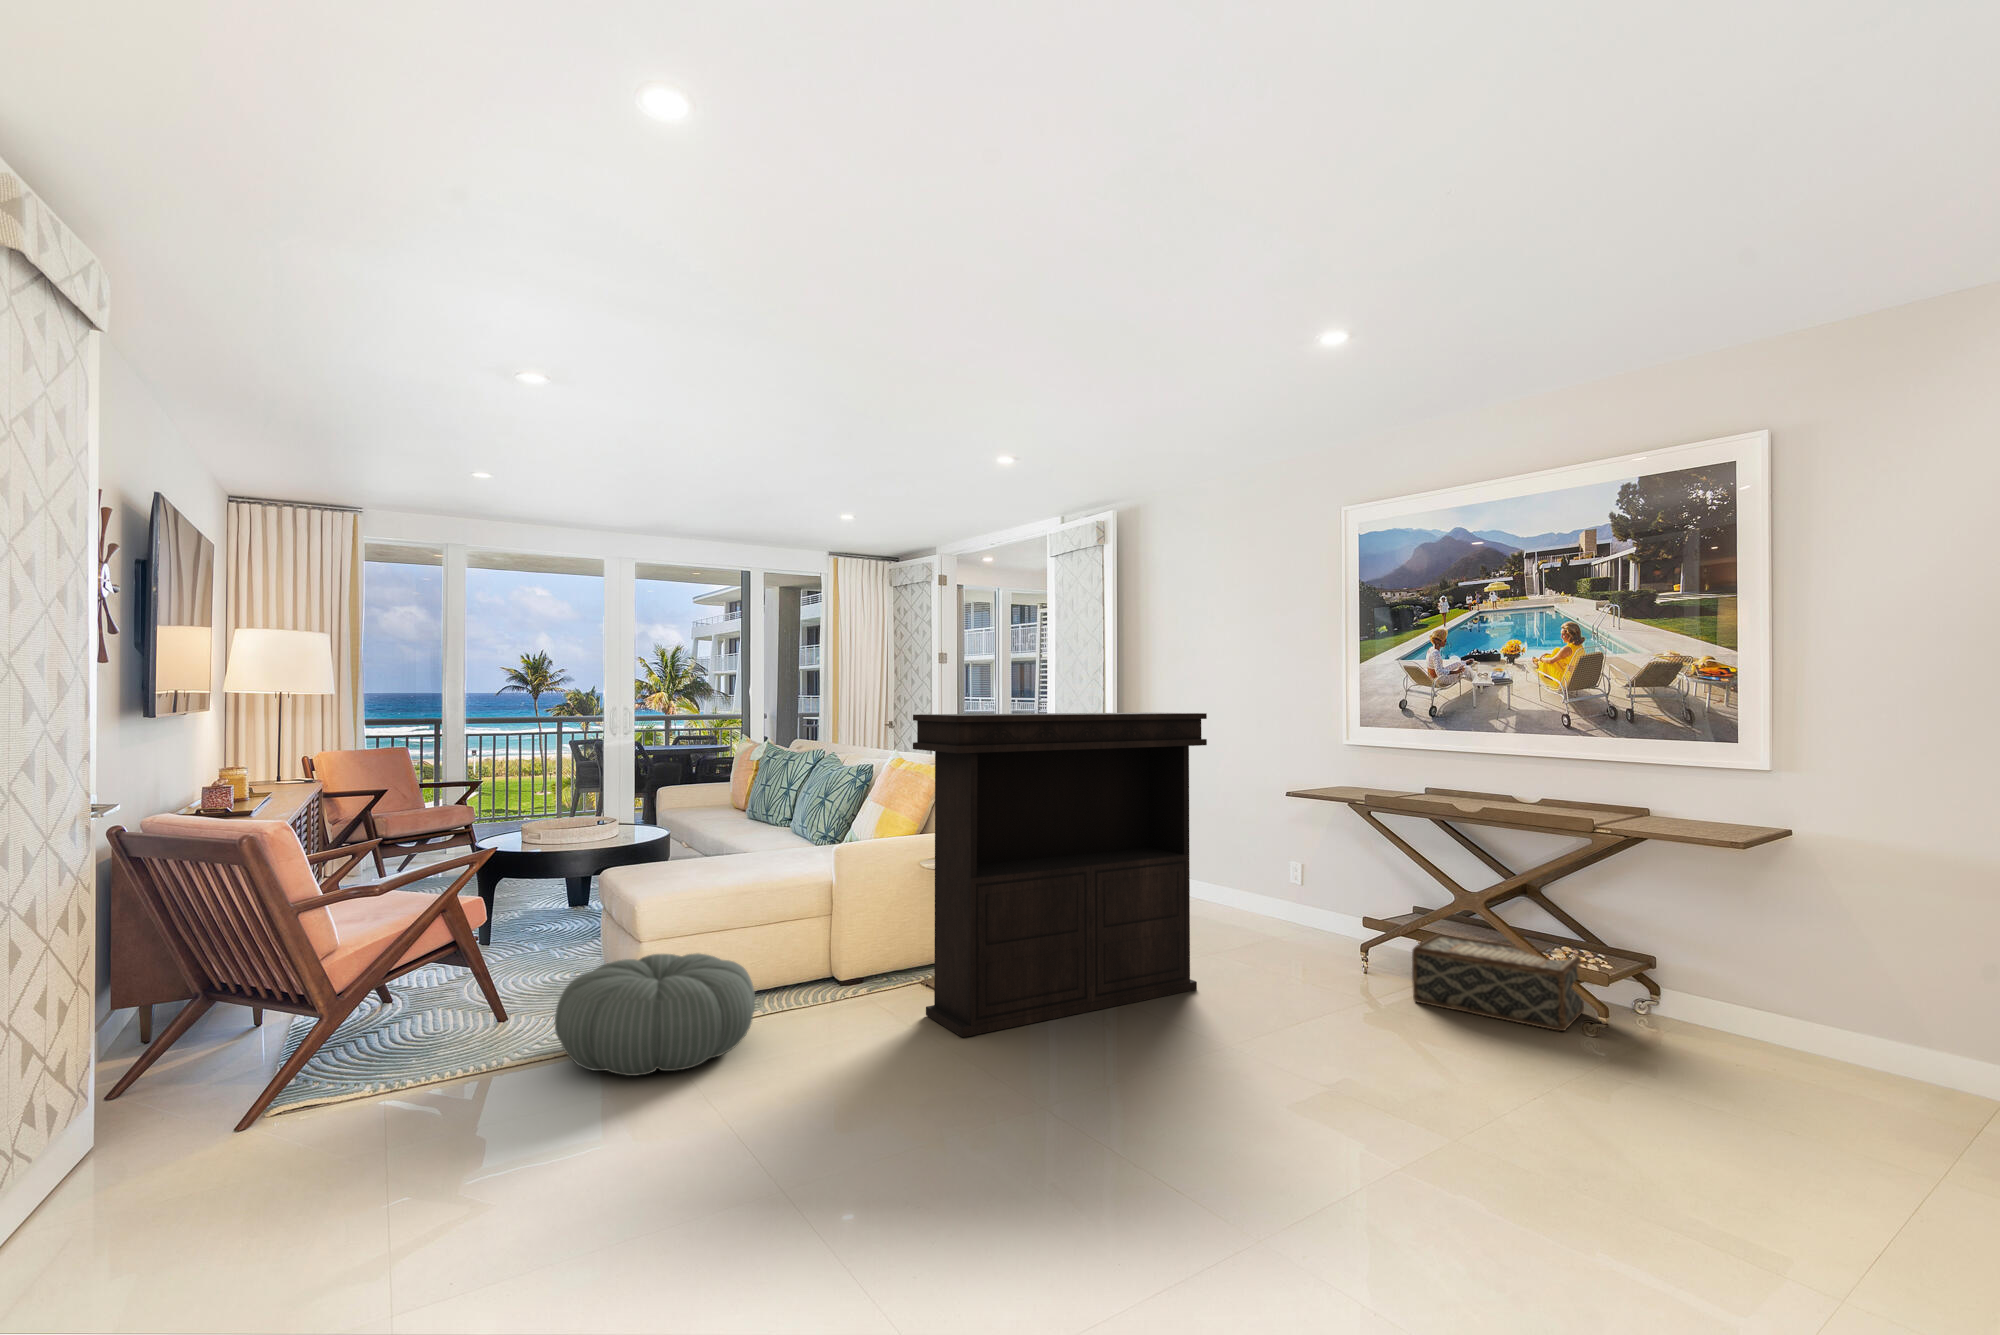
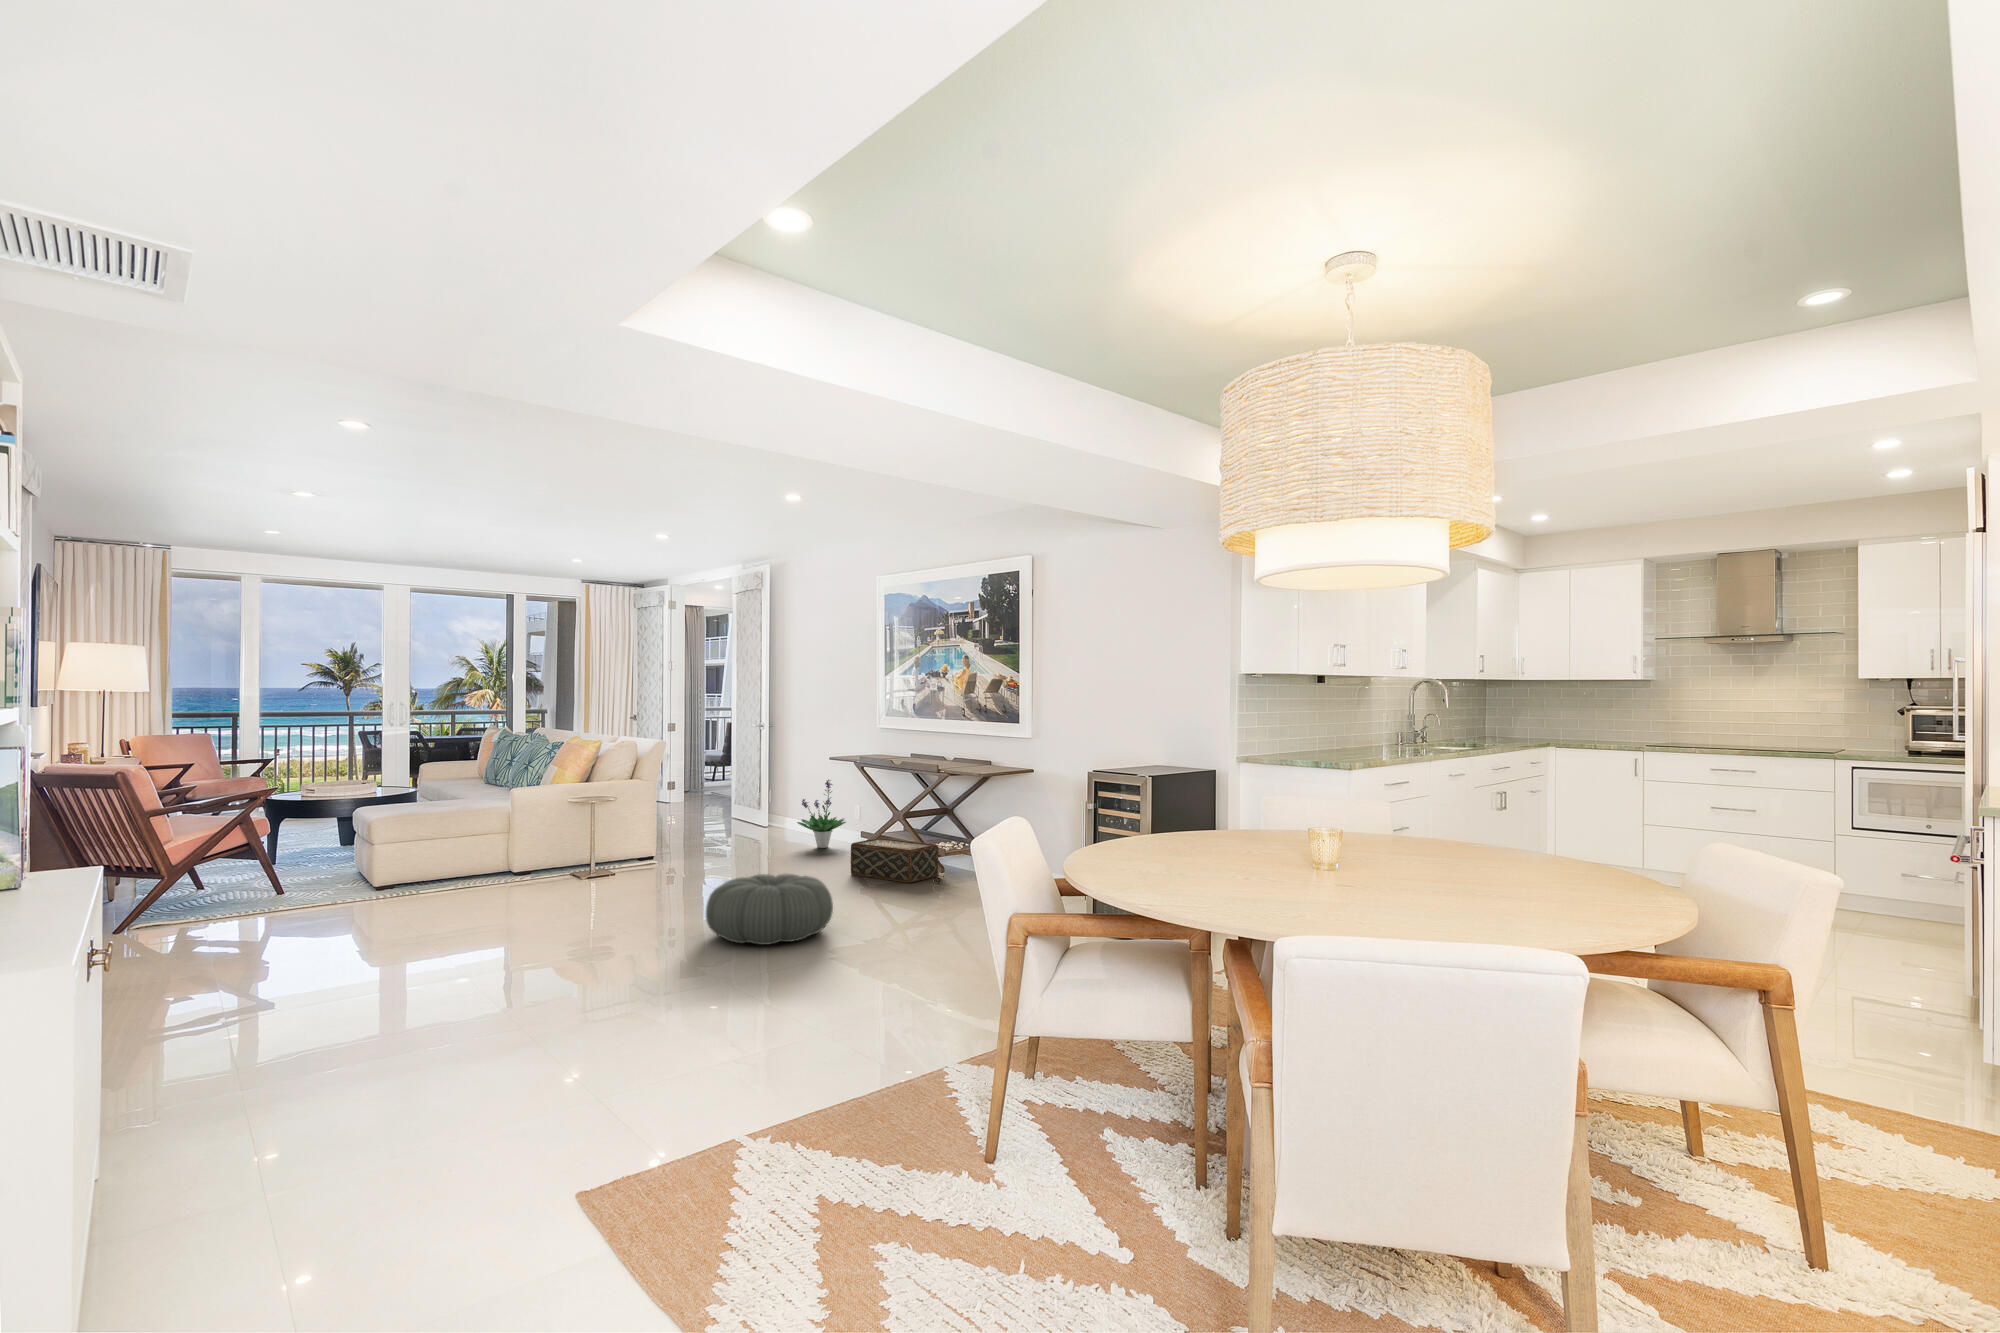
console table: present [913,713,1207,1037] -> none [545,709,740,893]
potted plant: none [1232,824,1310,932] -> present [797,780,846,848]
pouf: present [555,953,755,1076] -> present [706,874,833,945]

